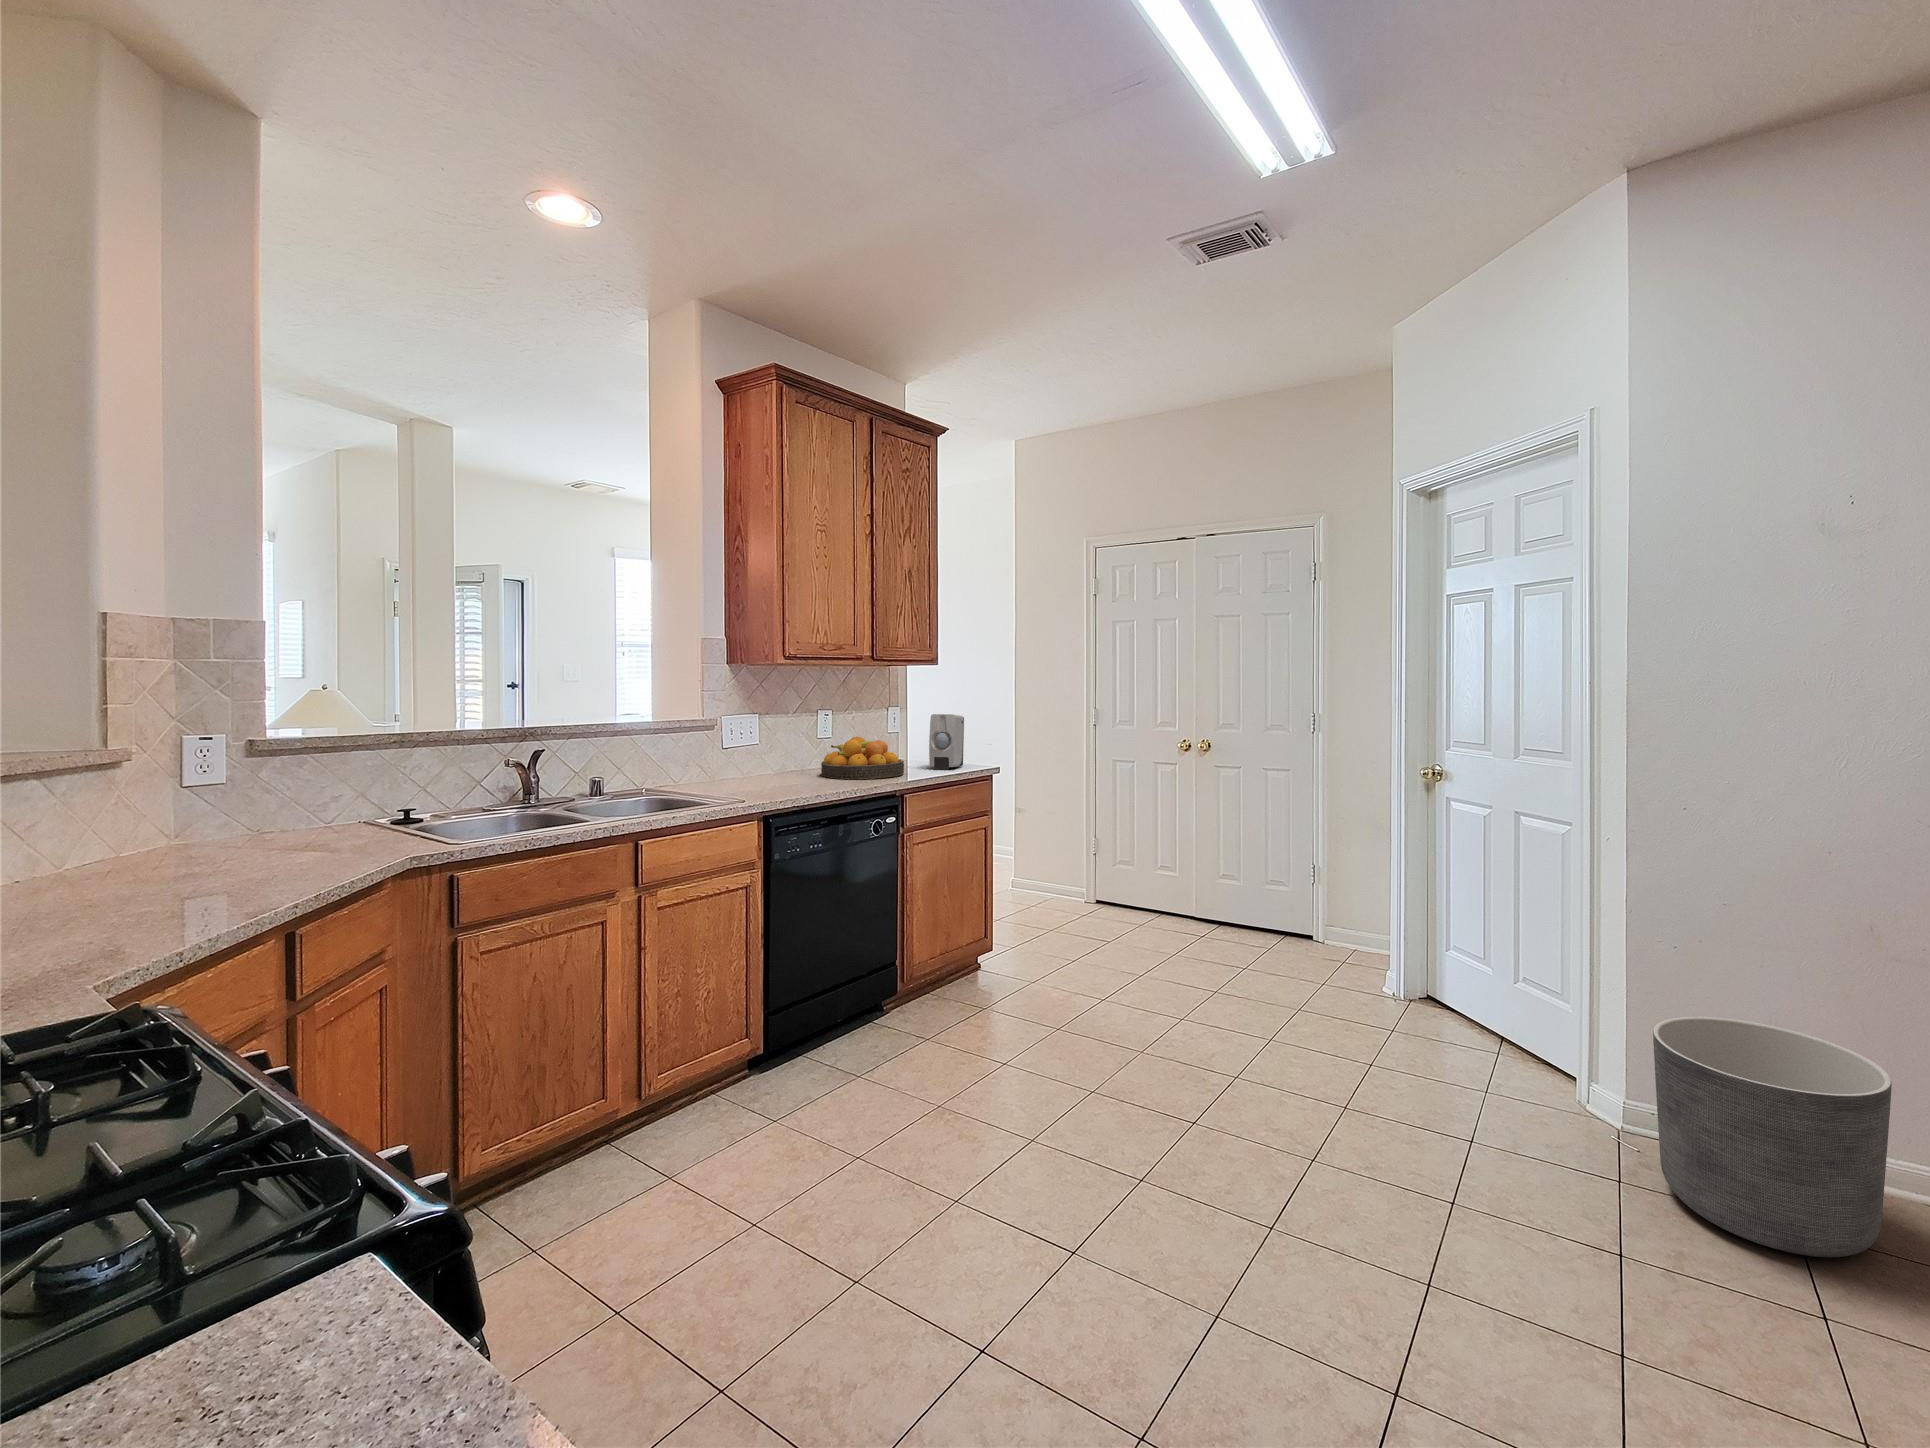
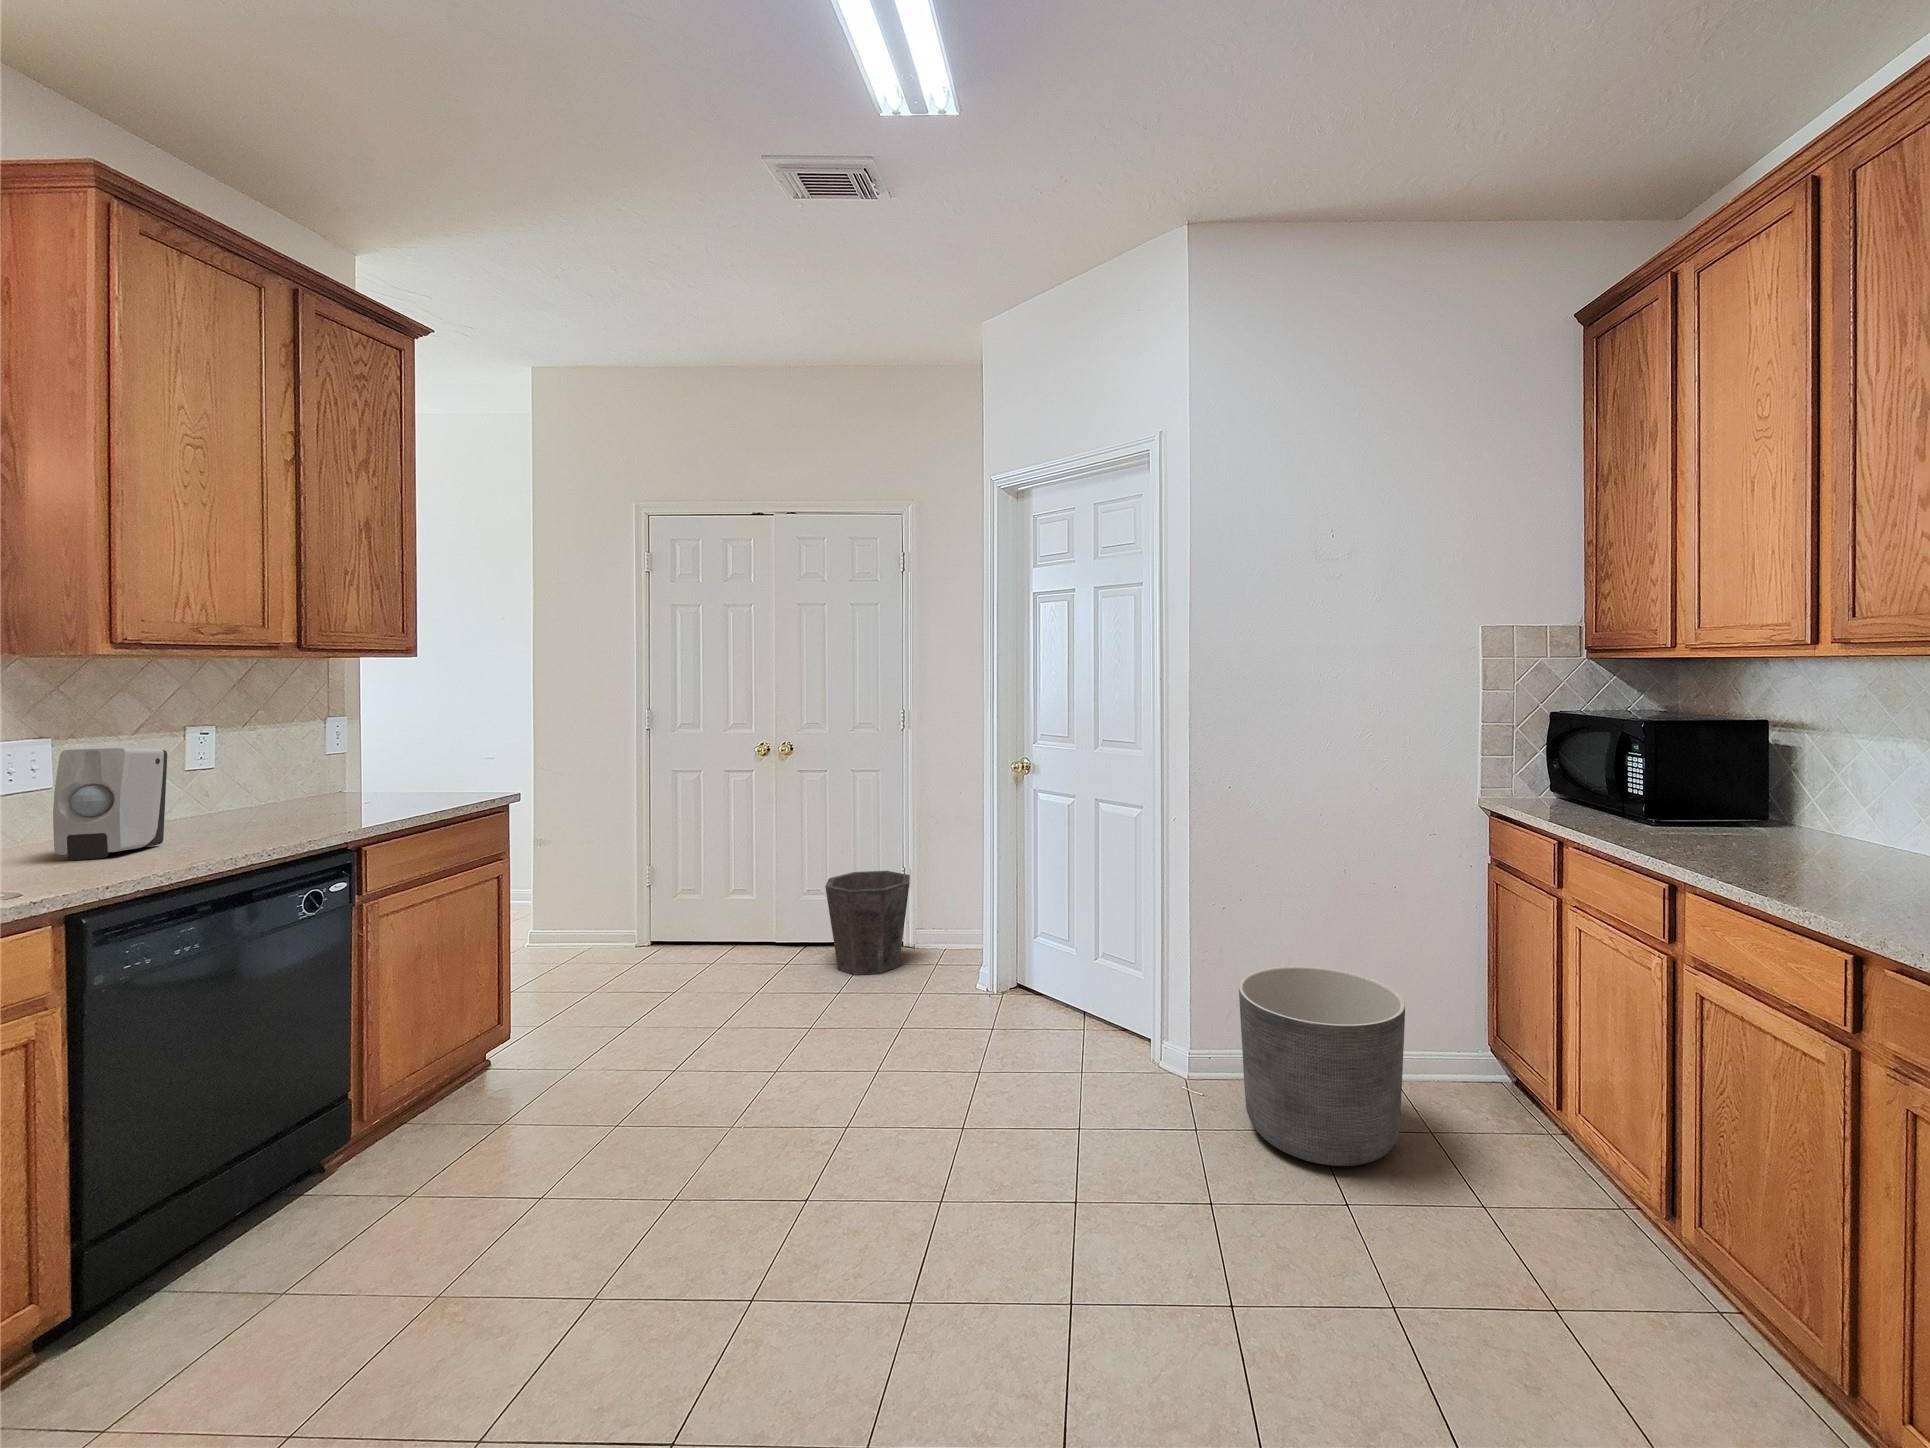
soap dispenser: present [929,714,964,770] -> present [53,748,167,860]
fruit bowl: present [821,737,904,779] -> none [200,766,362,833]
waste bin: none [1242,862,1326,960] -> present [825,871,910,975]

